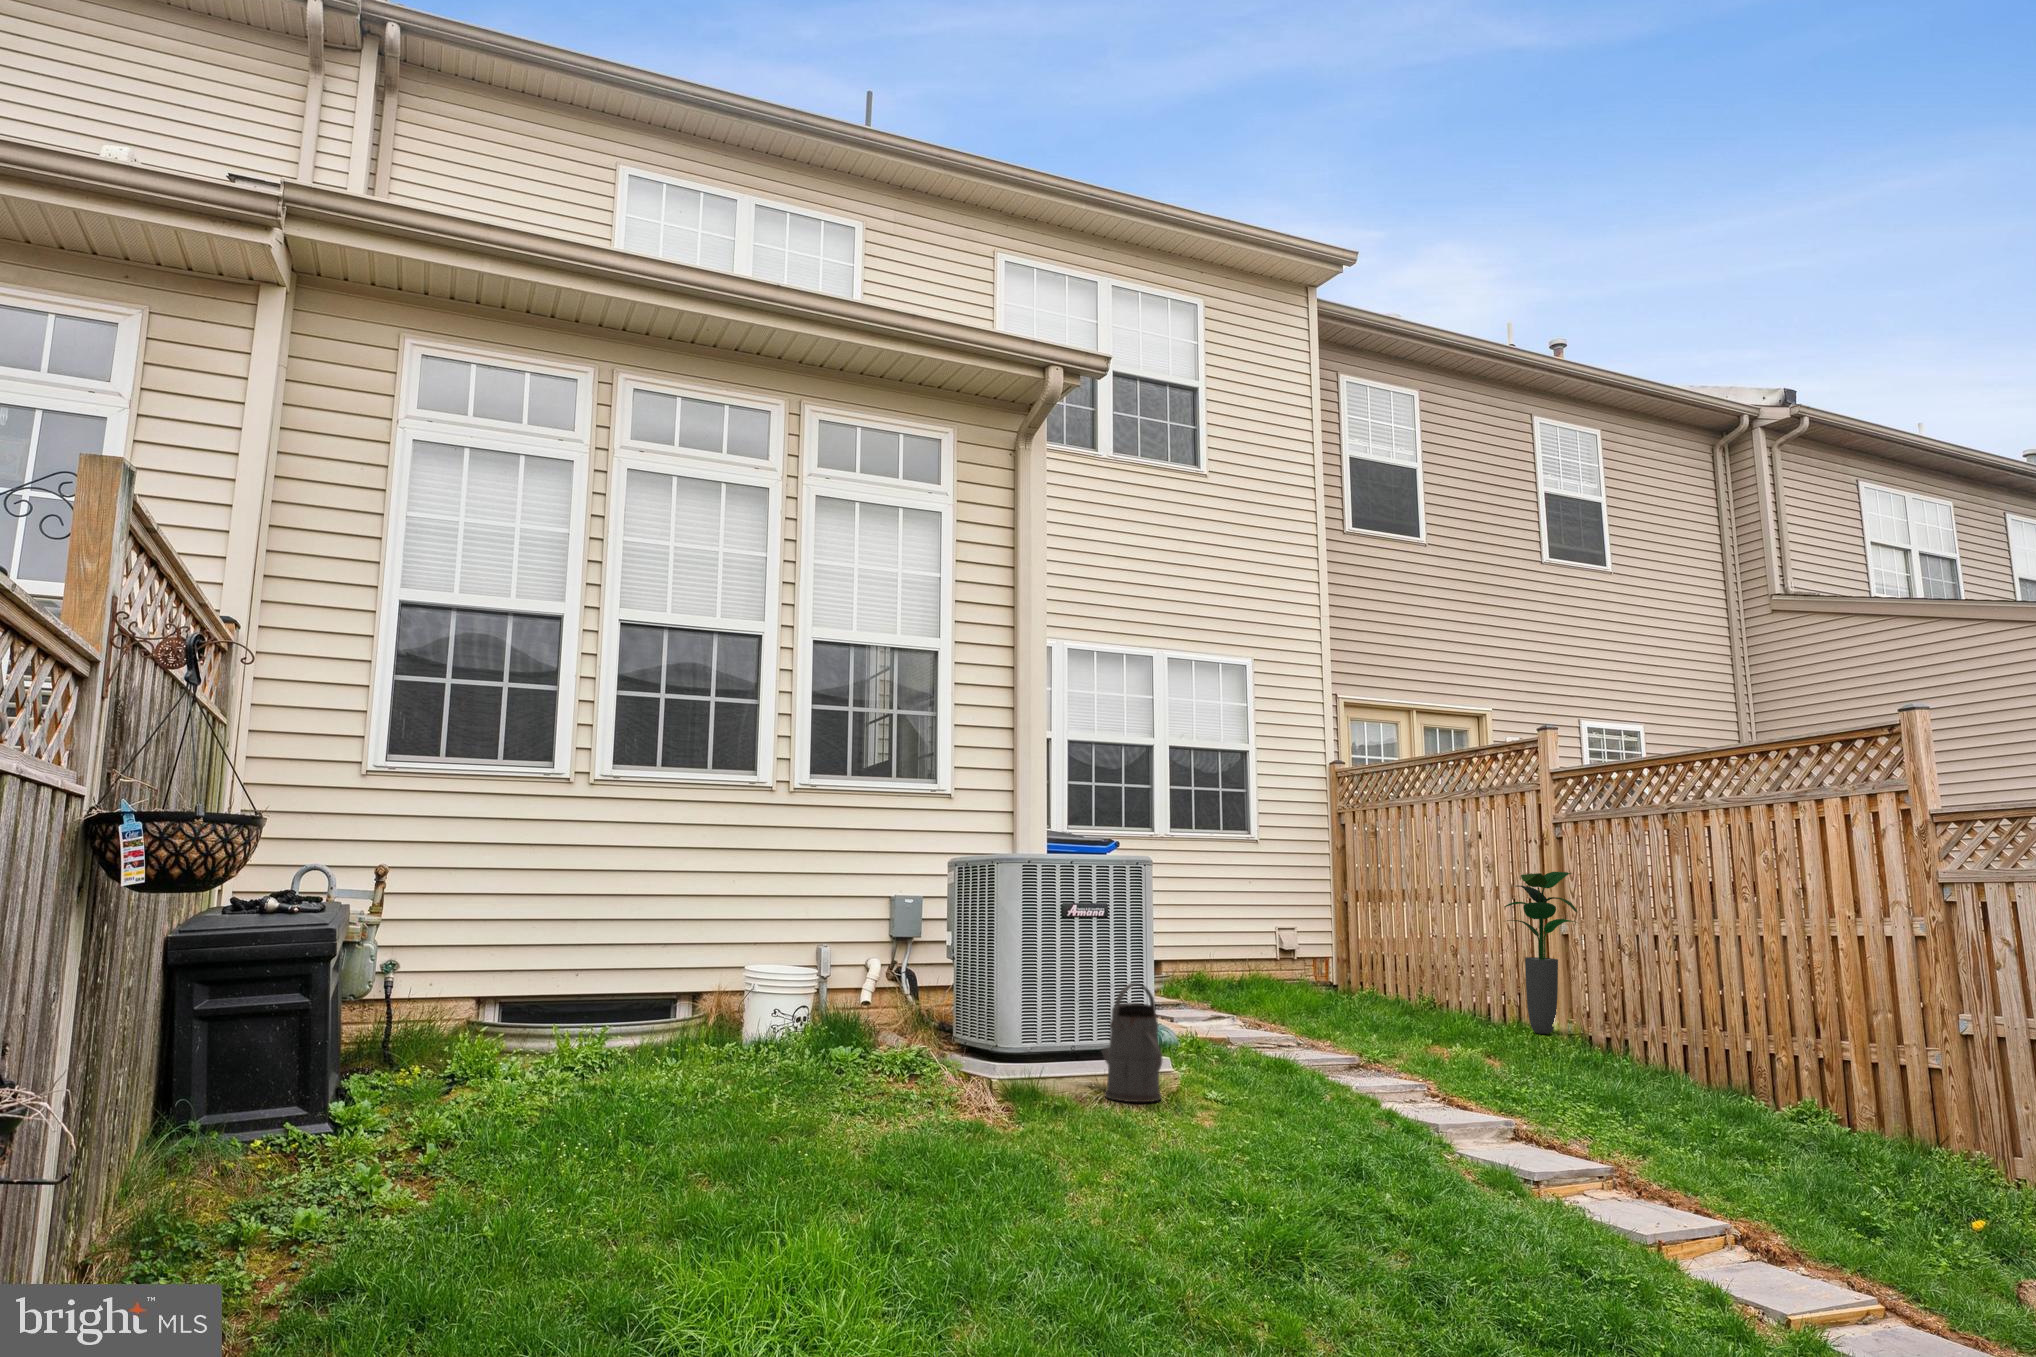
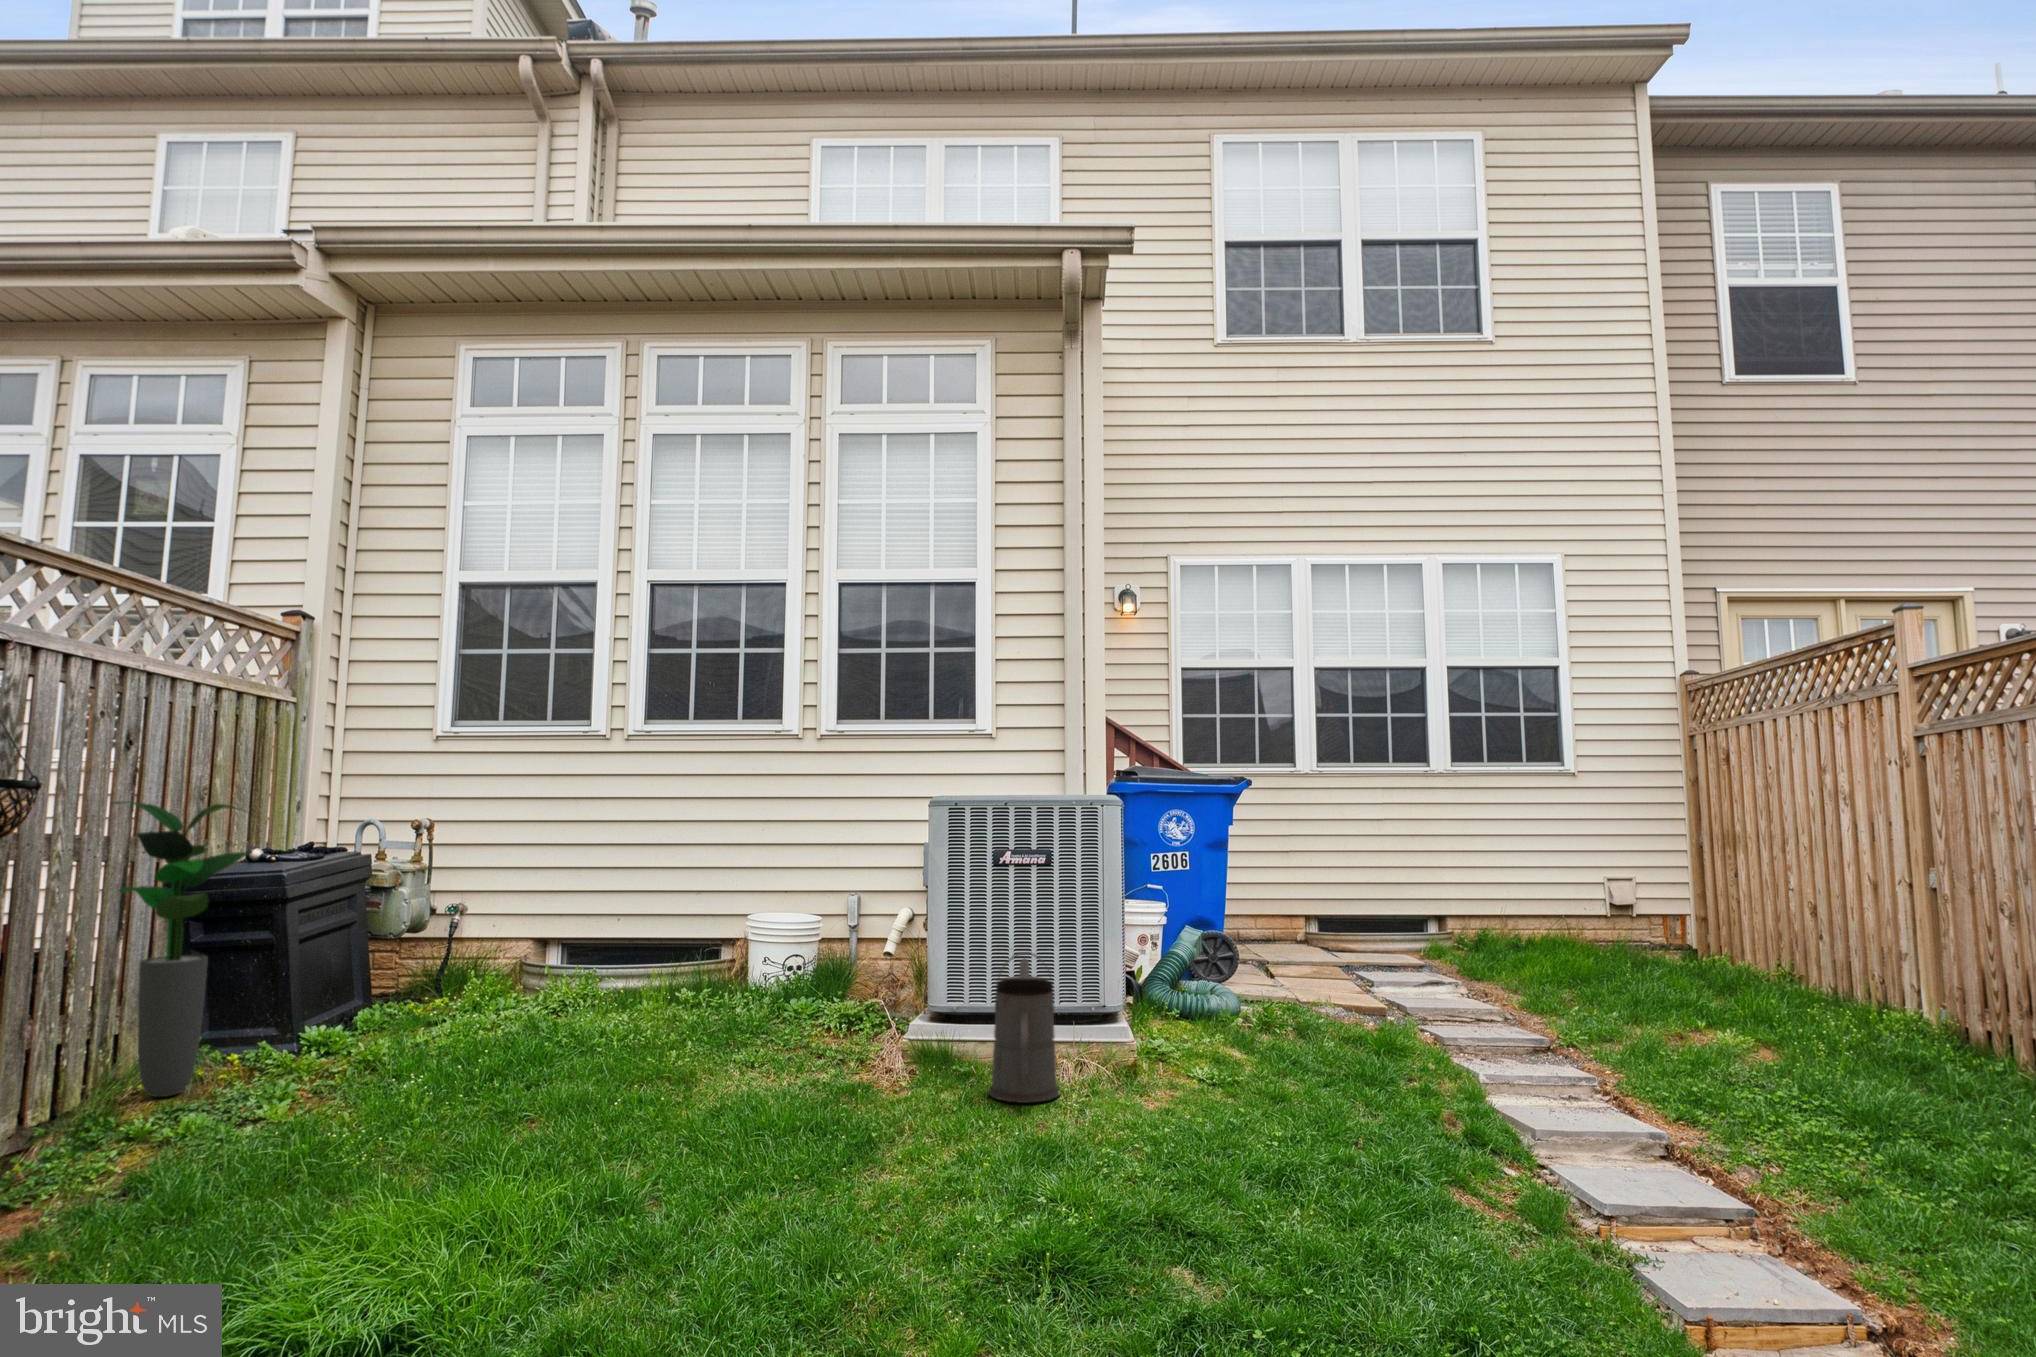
potted plant: present [1505,872,1577,1034] -> present [114,802,255,1097]

